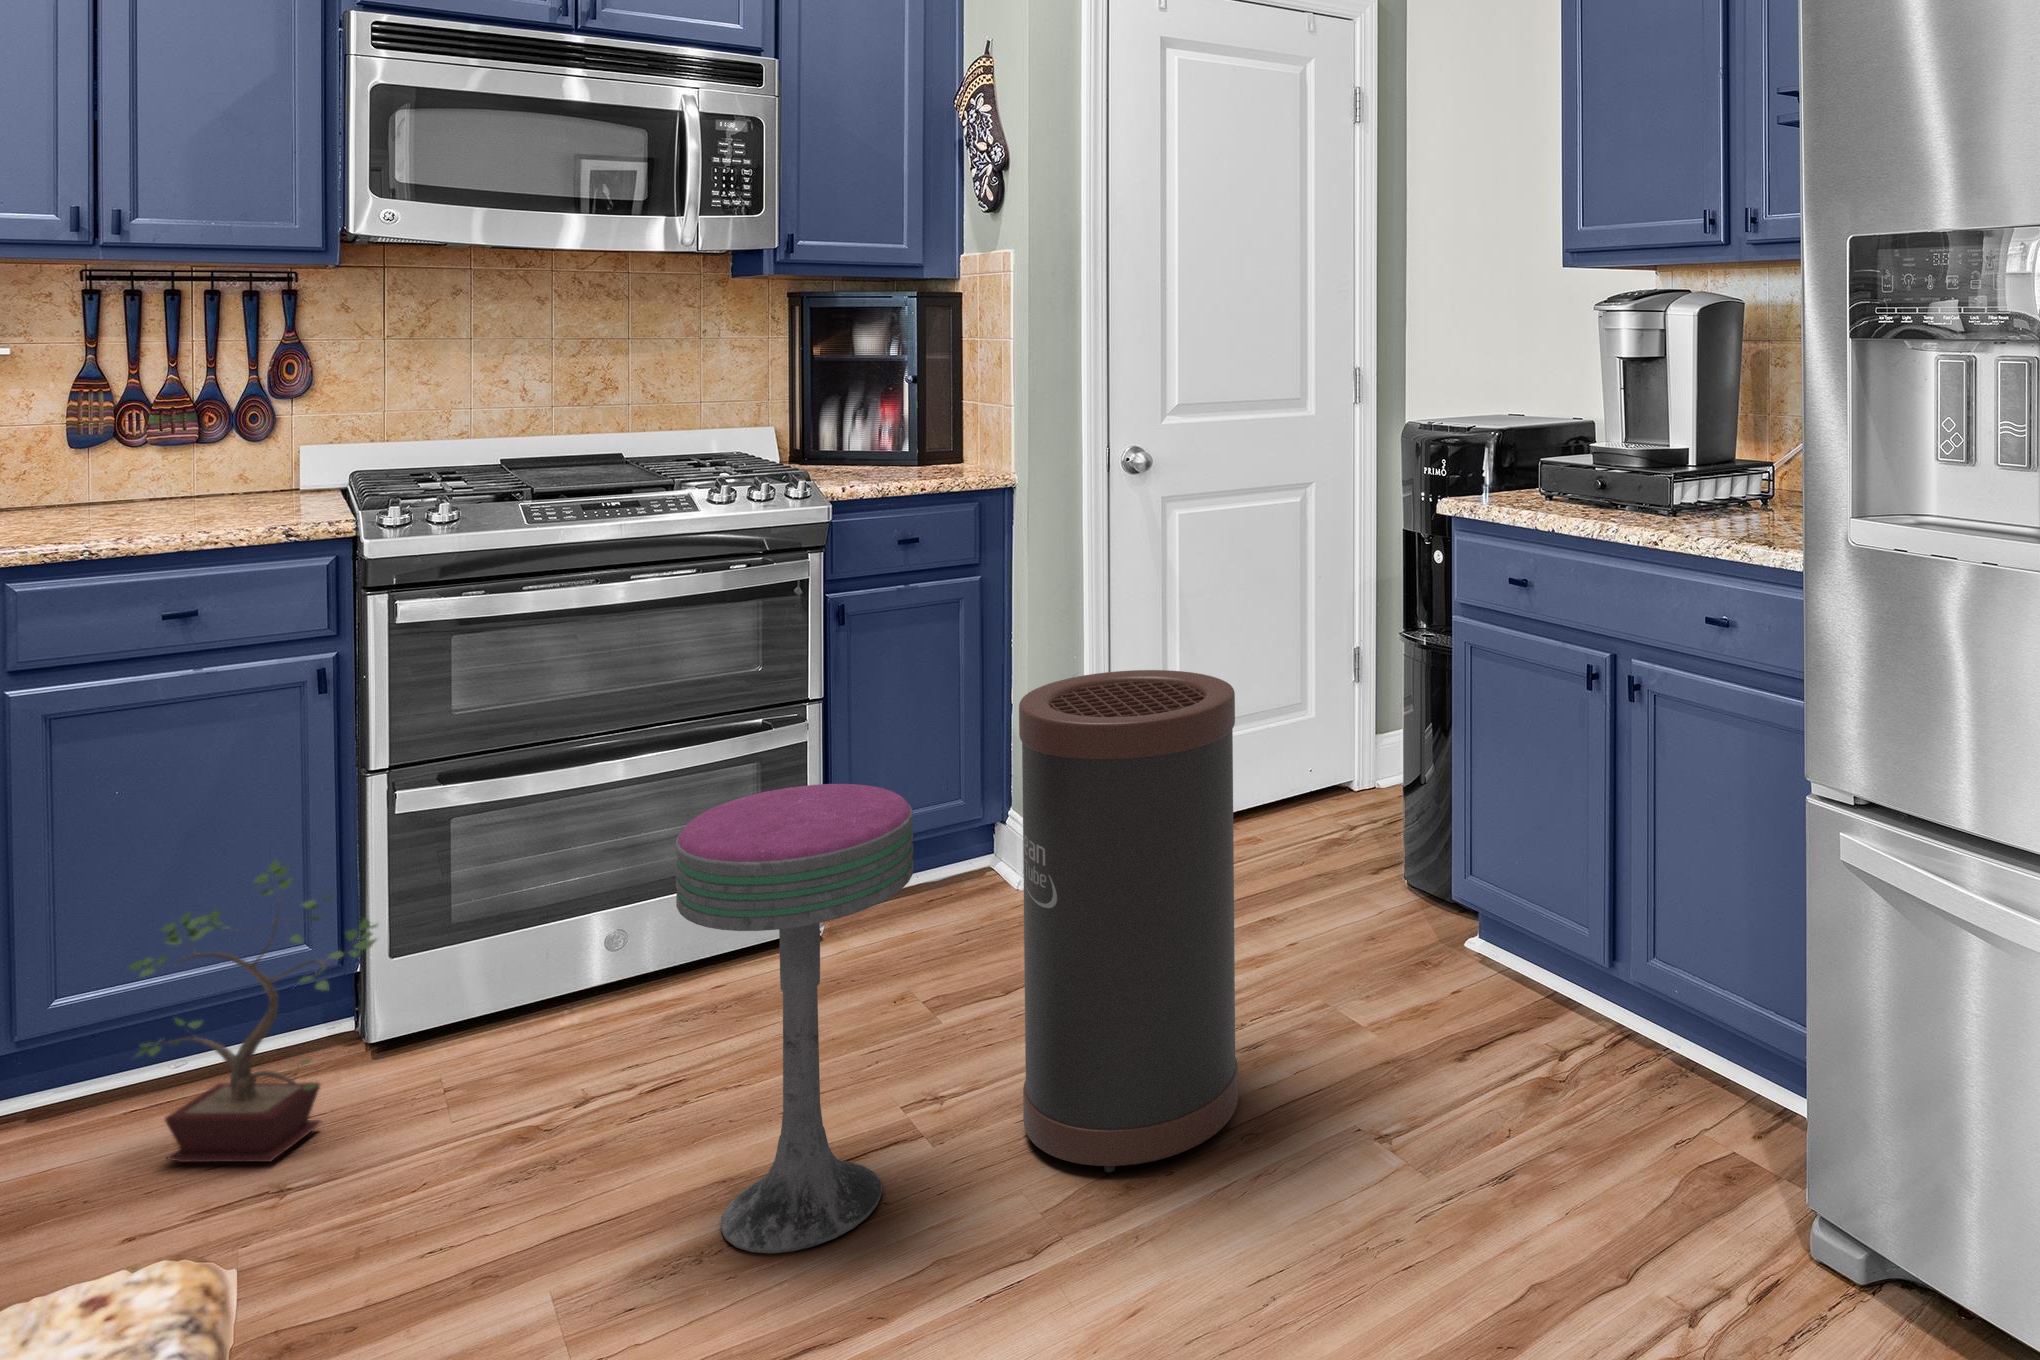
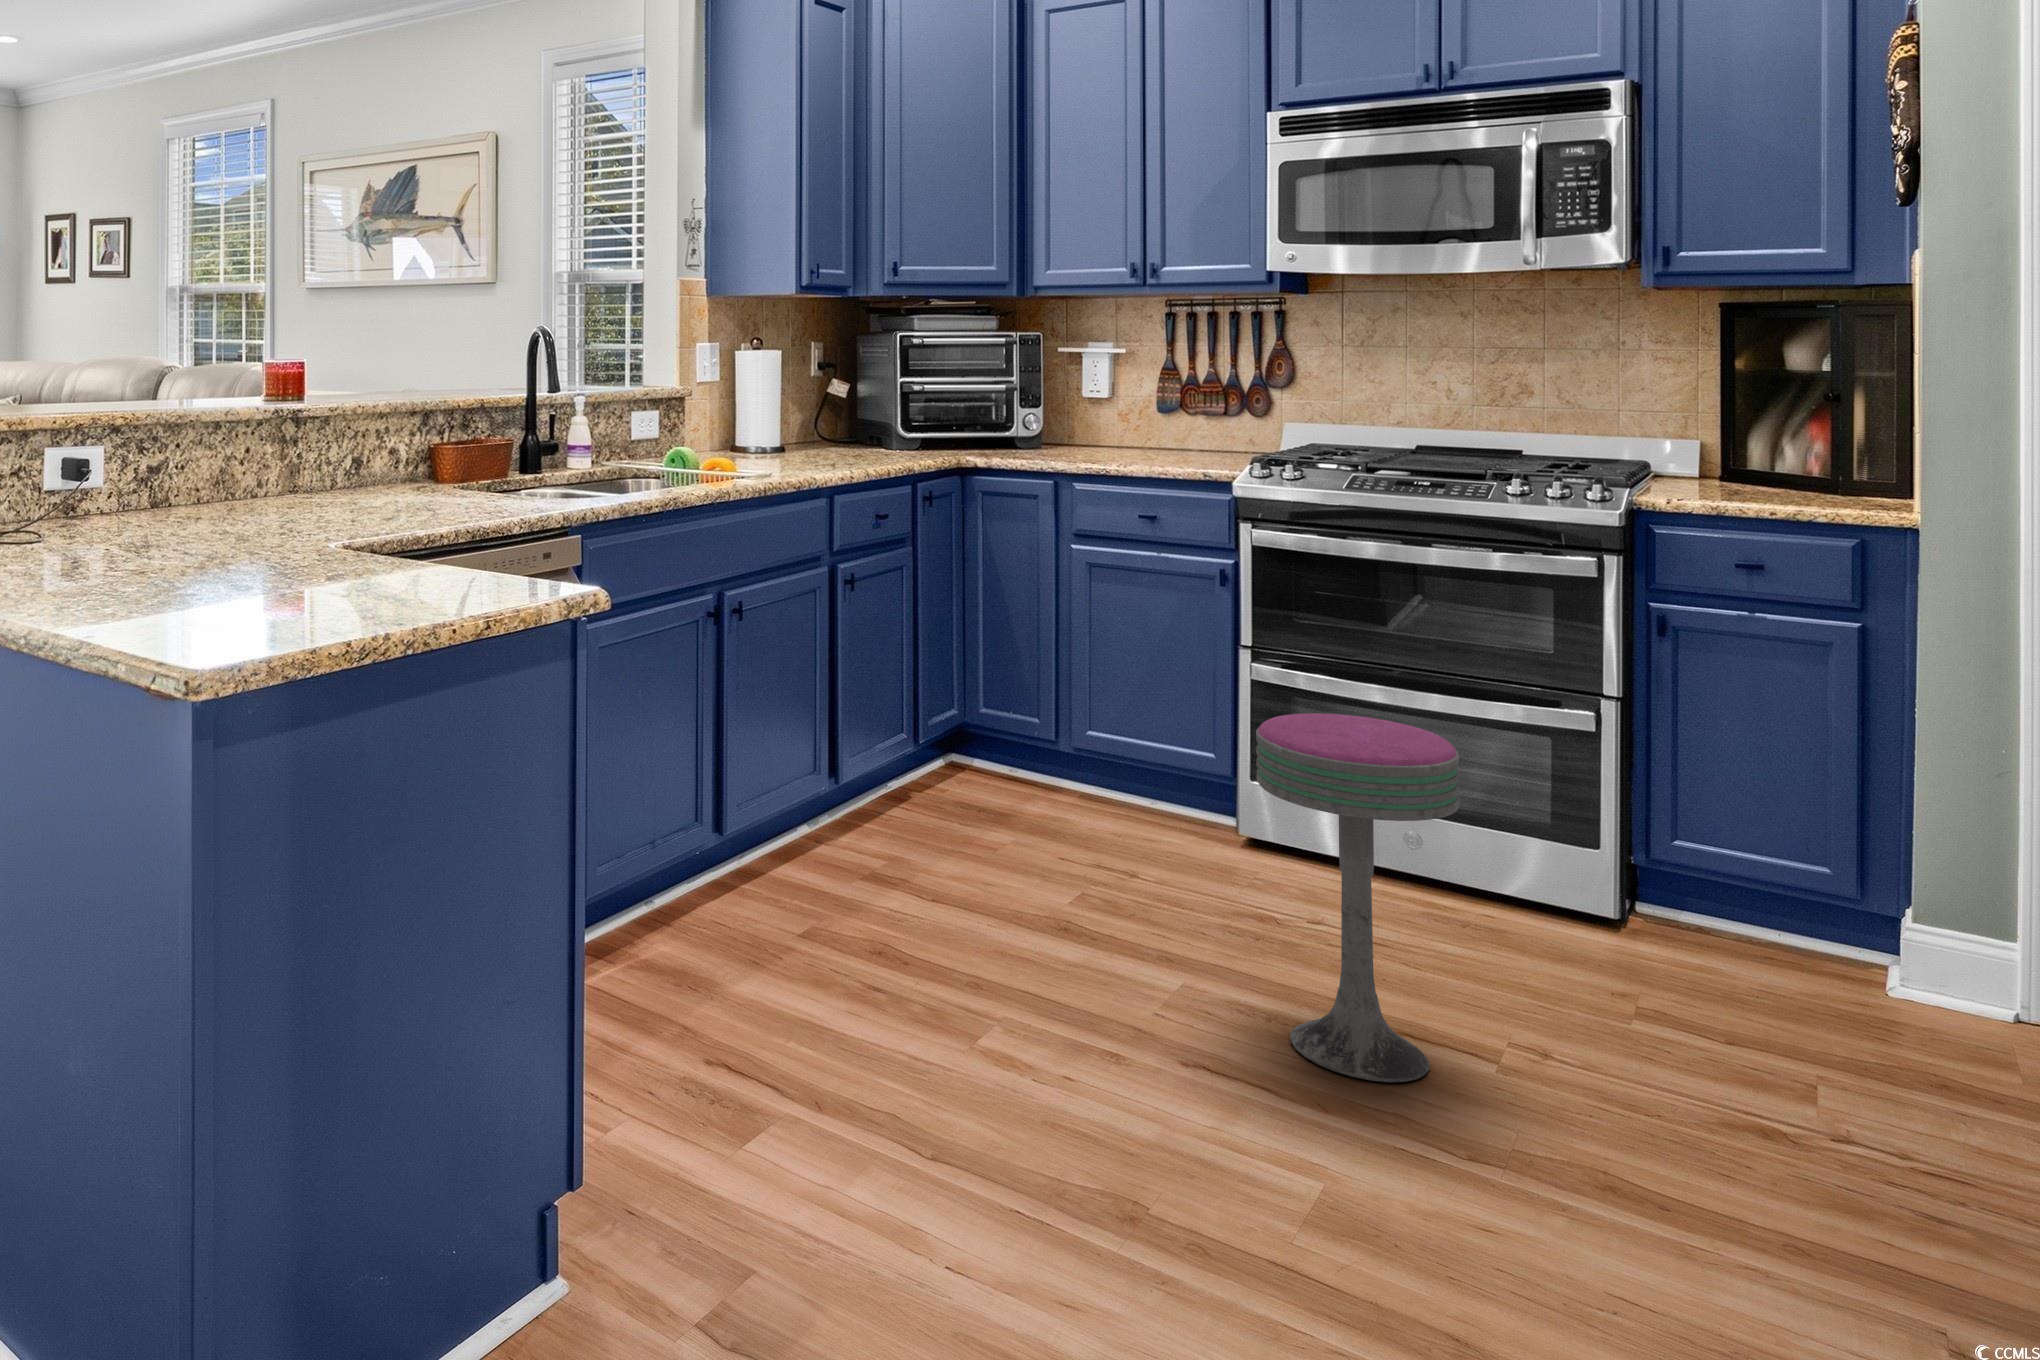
trash can: present [1019,670,1238,1172] -> none [1563,704,1856,1236]
potted plant: present [130,860,377,1162] -> none [1092,681,1201,870]

